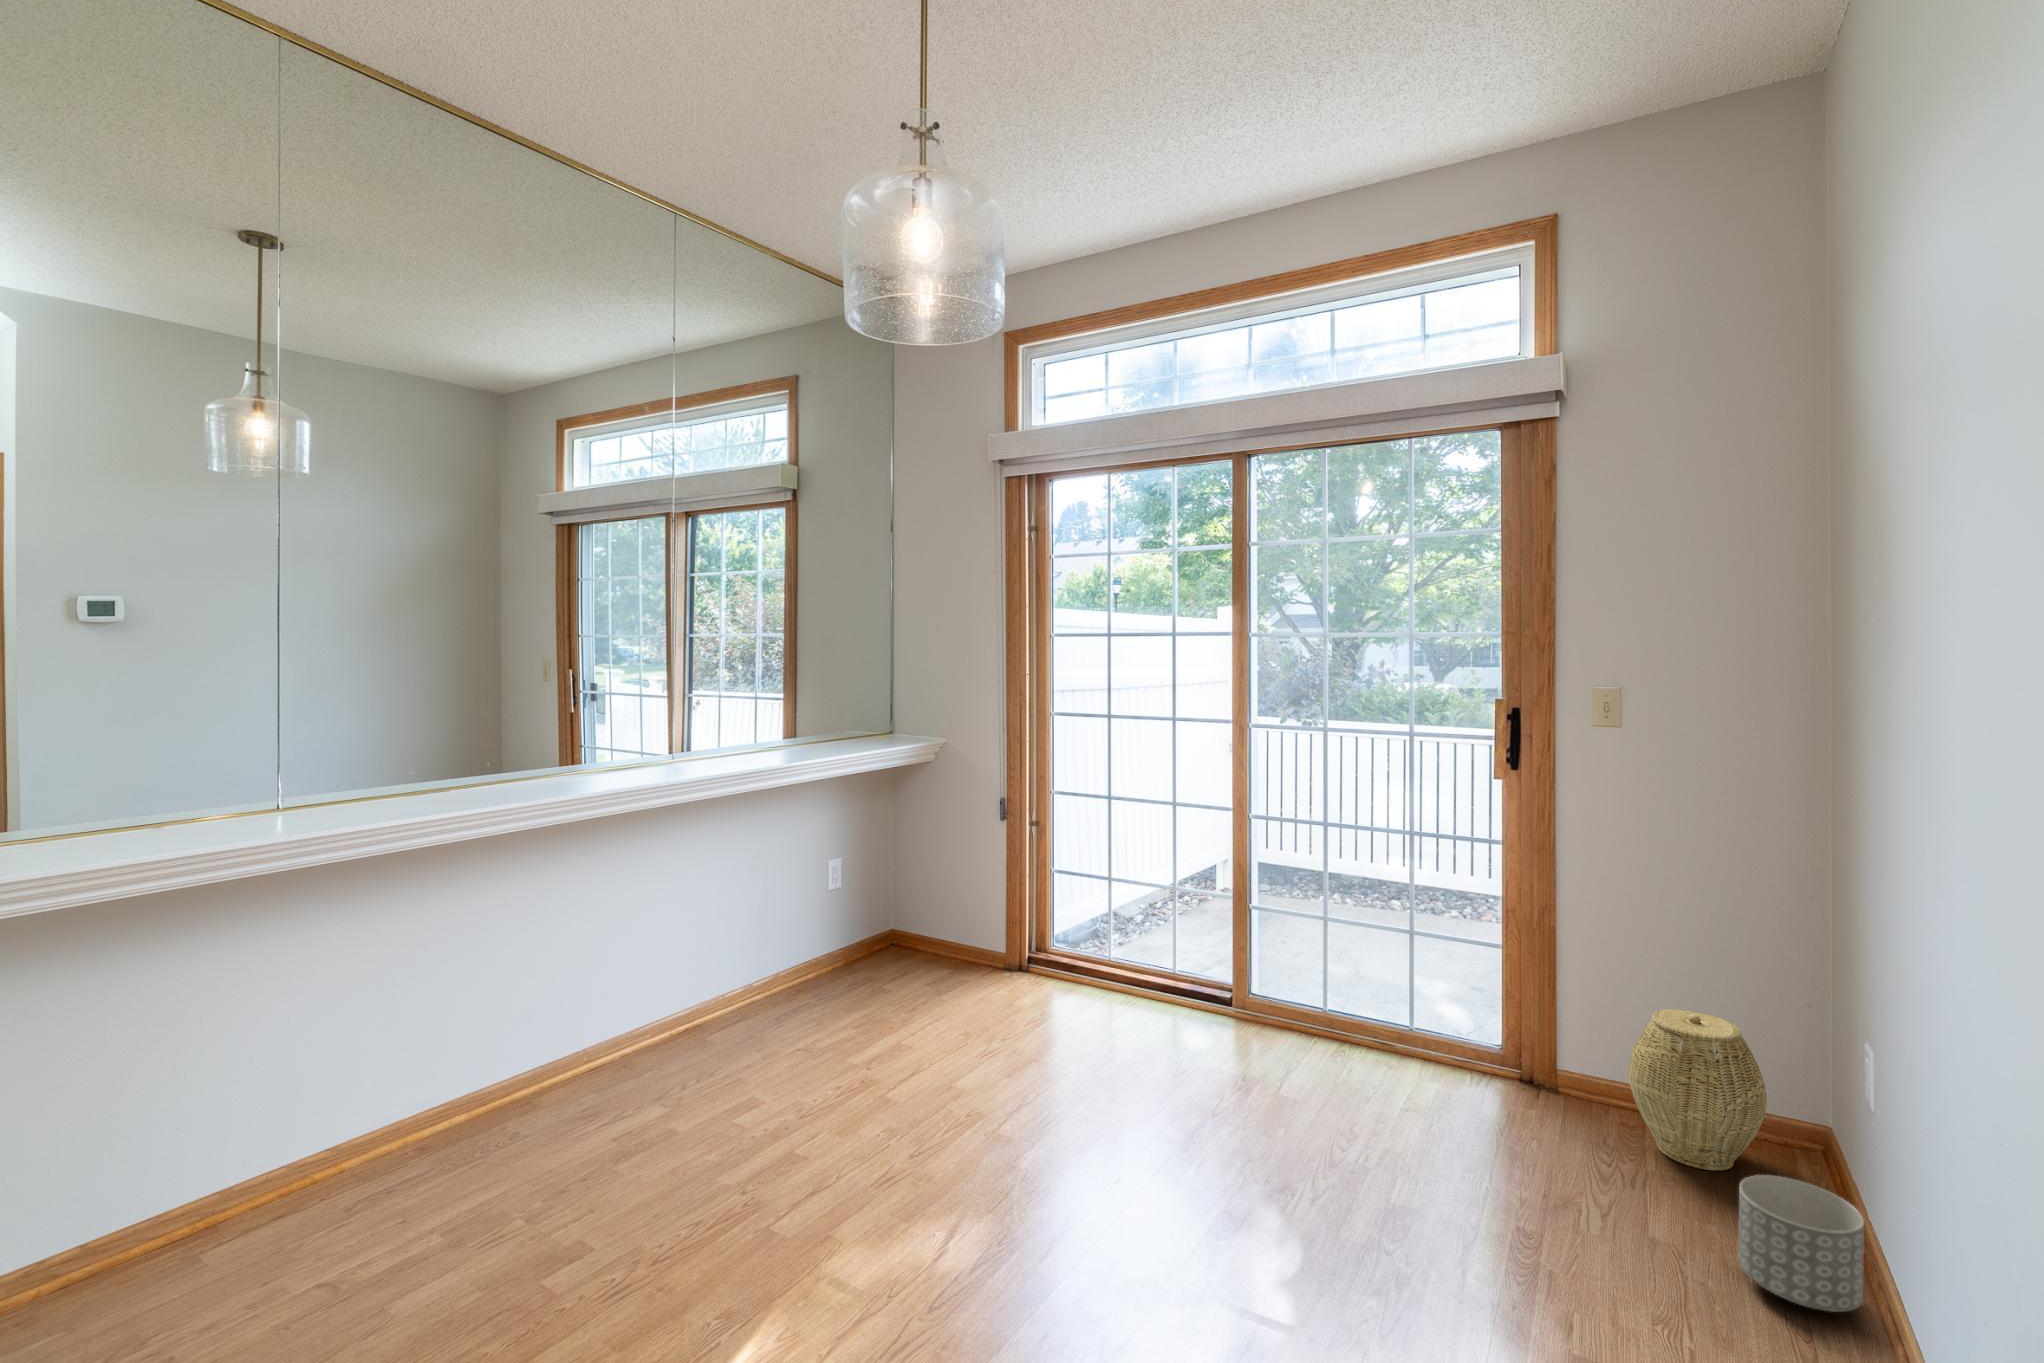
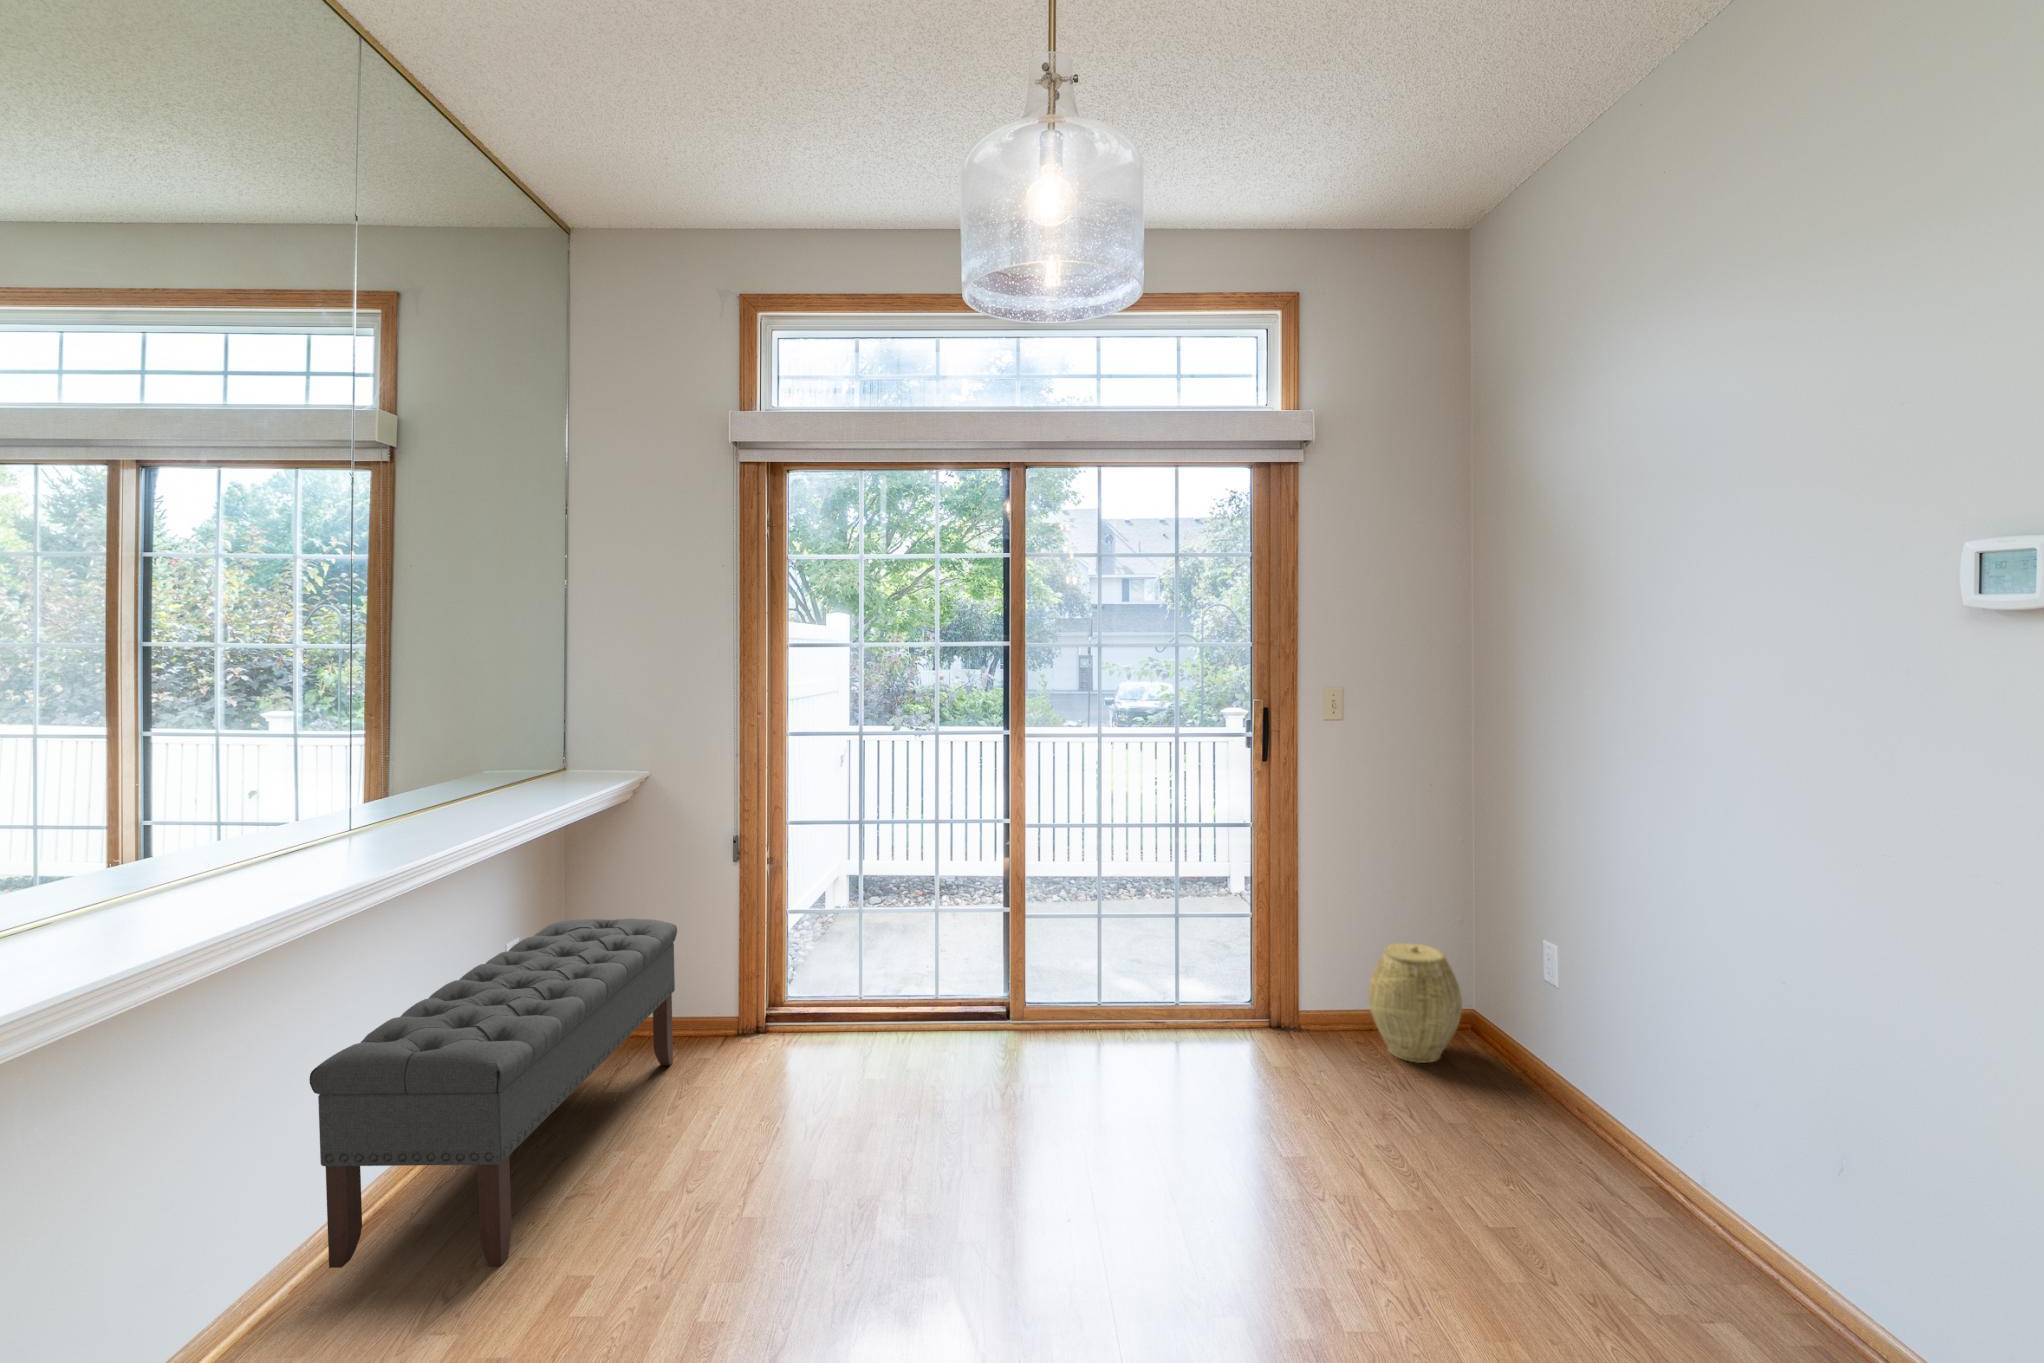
bench: none [642,850,948,1080] -> present [309,918,677,1268]
planter: present [1738,1175,1864,1312] -> none [1503,1052,1583,1140]

